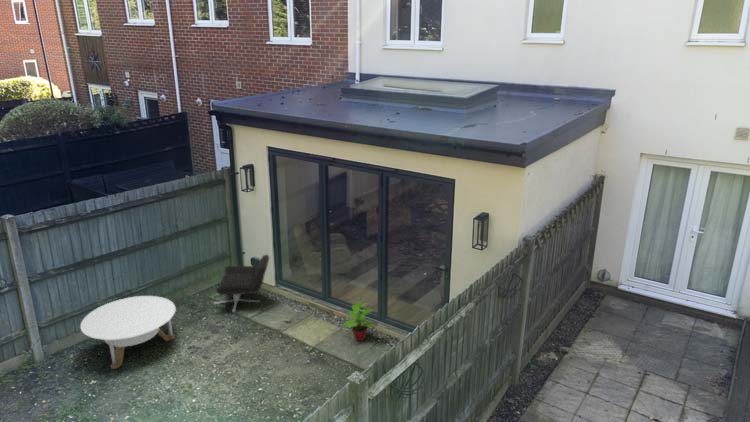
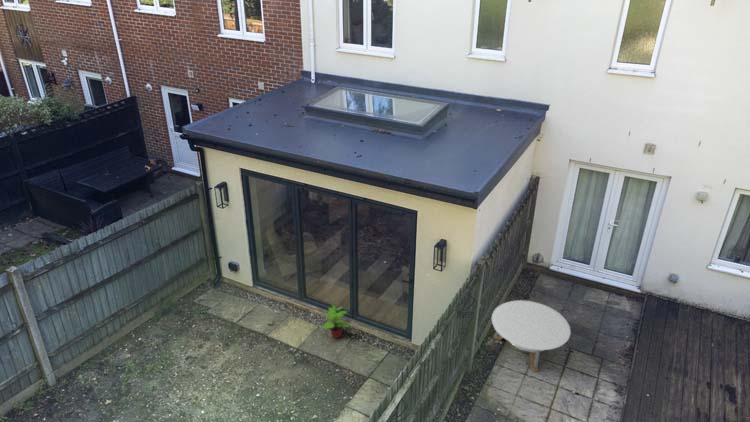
lounge chair: present [216,255,269,312] -> none [199,261,247,317]
round table: present [81,296,176,369] -> present [492,300,570,372]

